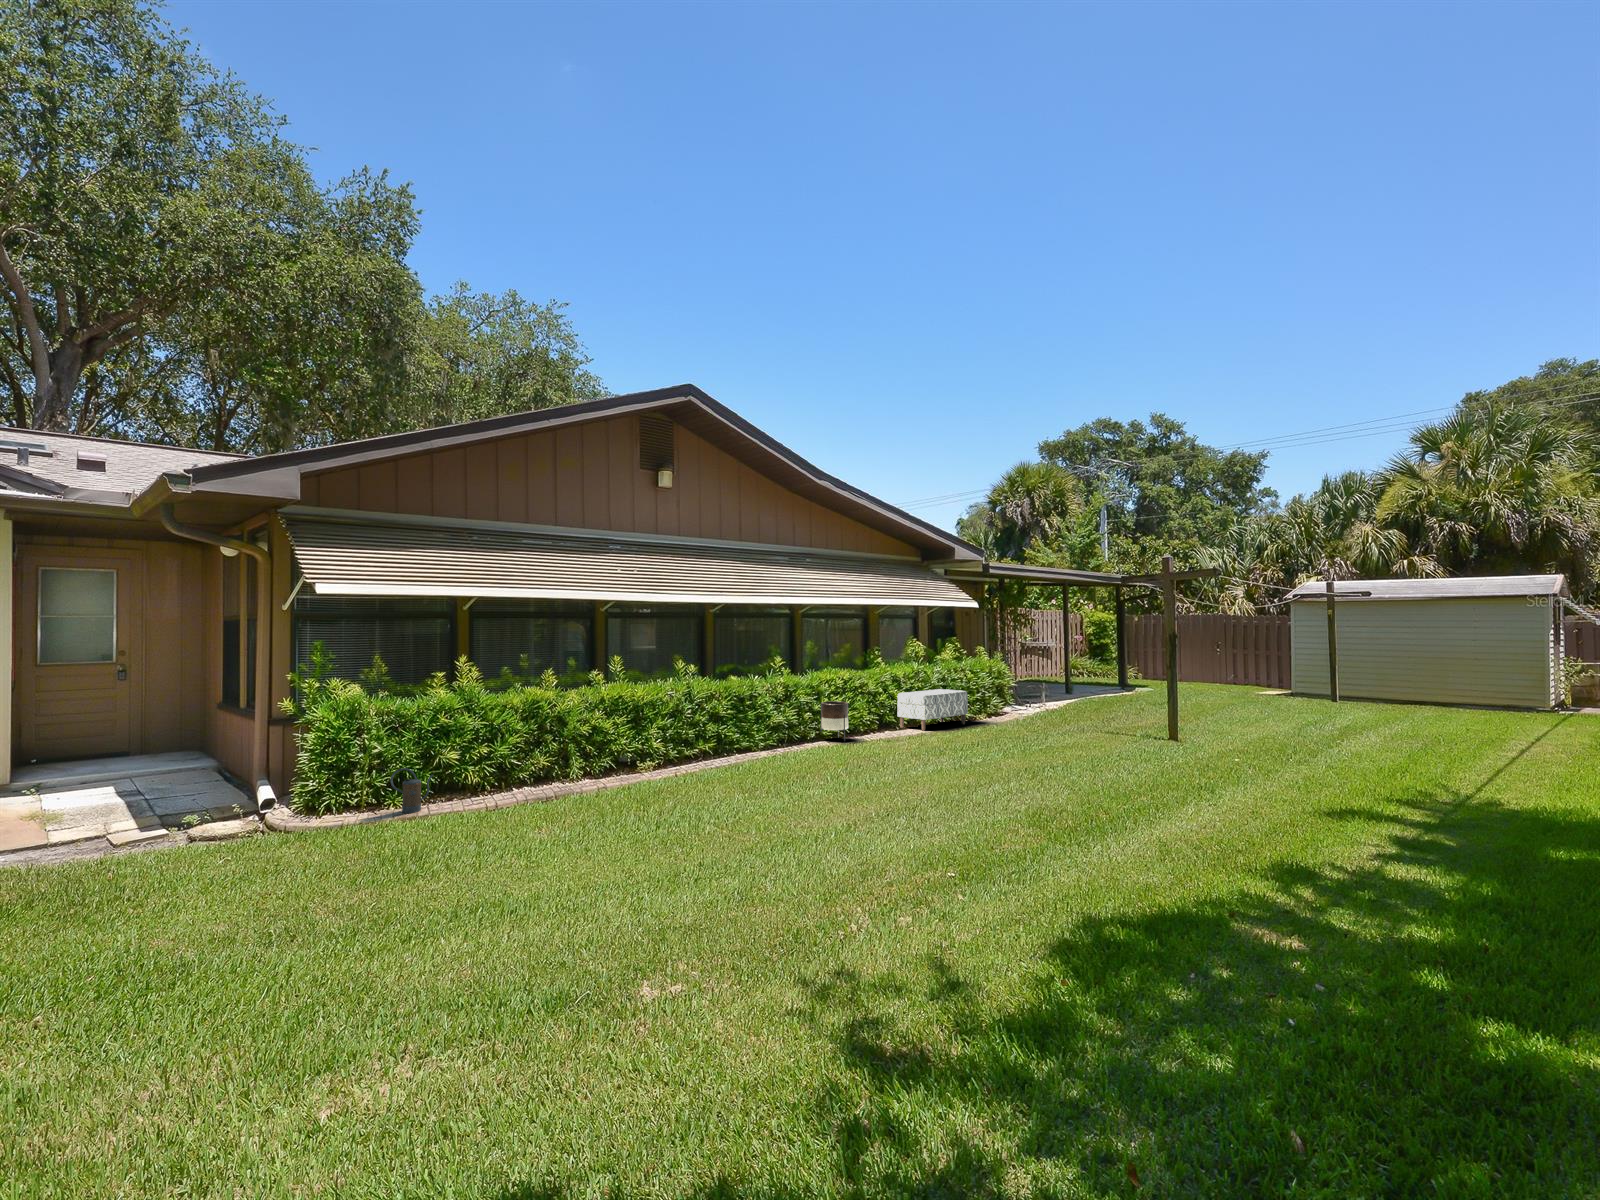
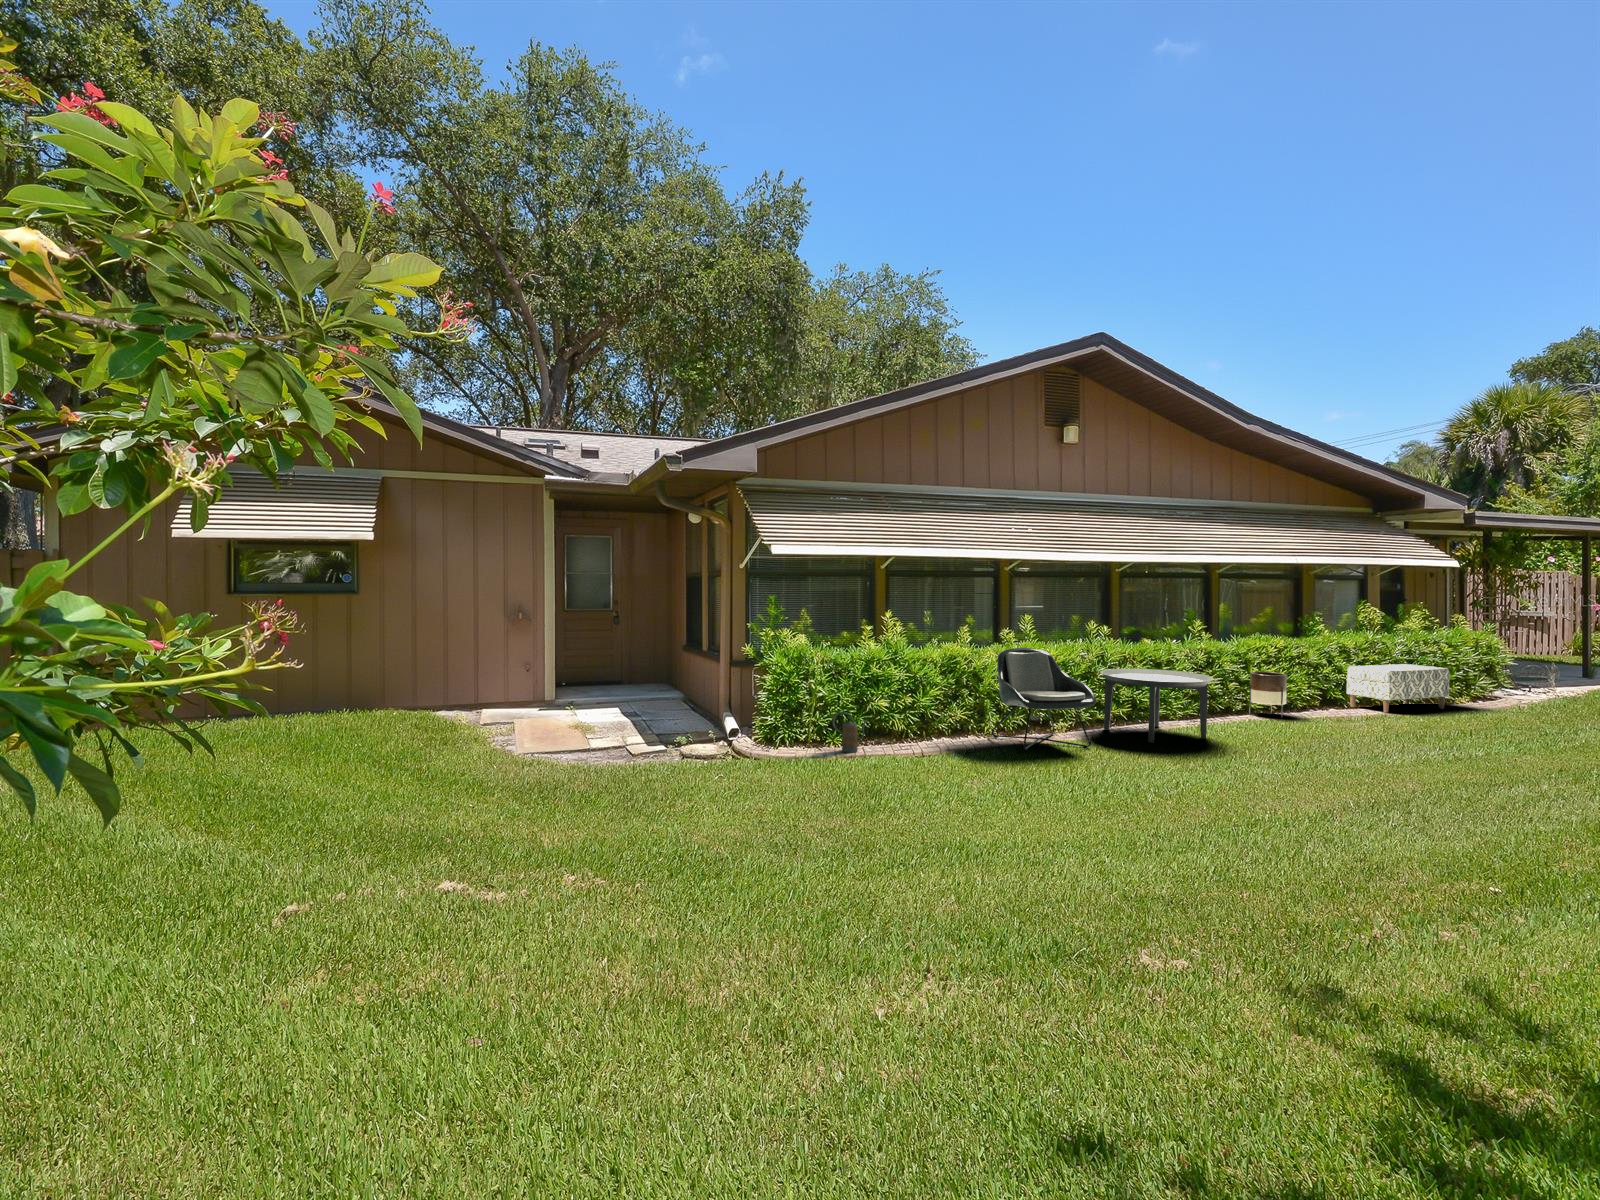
lounge chair: none [576,690,674,792] -> present [991,648,1096,751]
round table: none [685,704,780,772] -> present [1100,669,1213,743]

